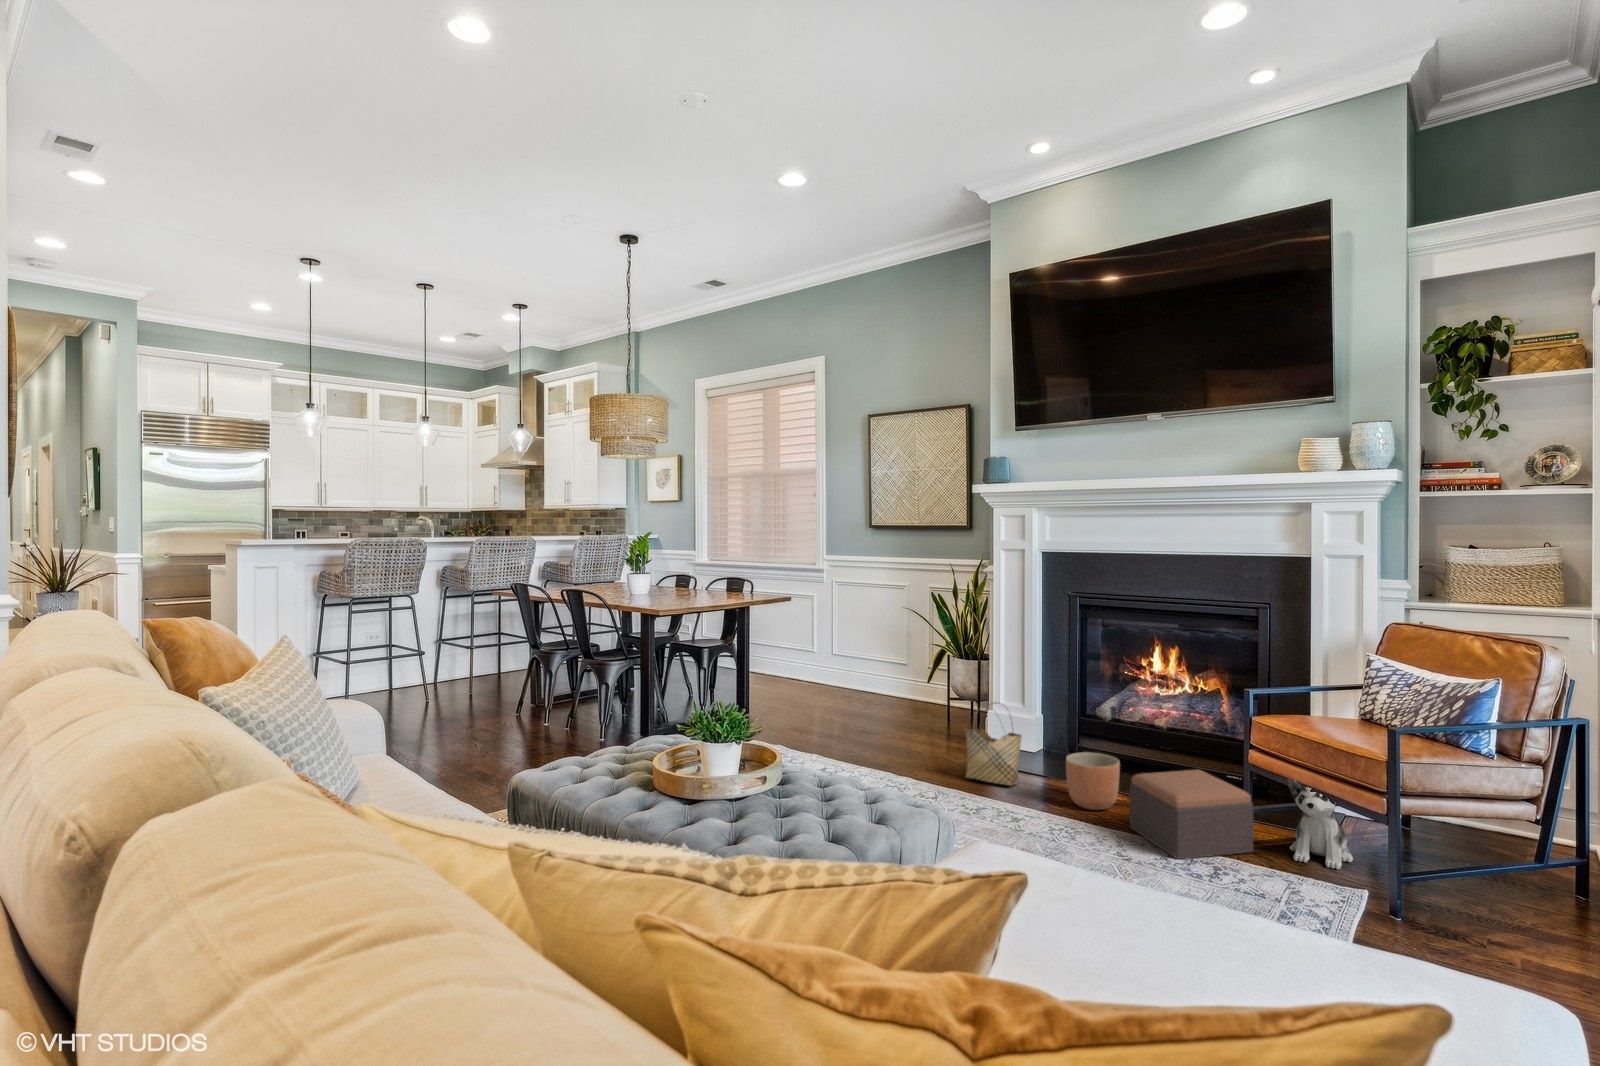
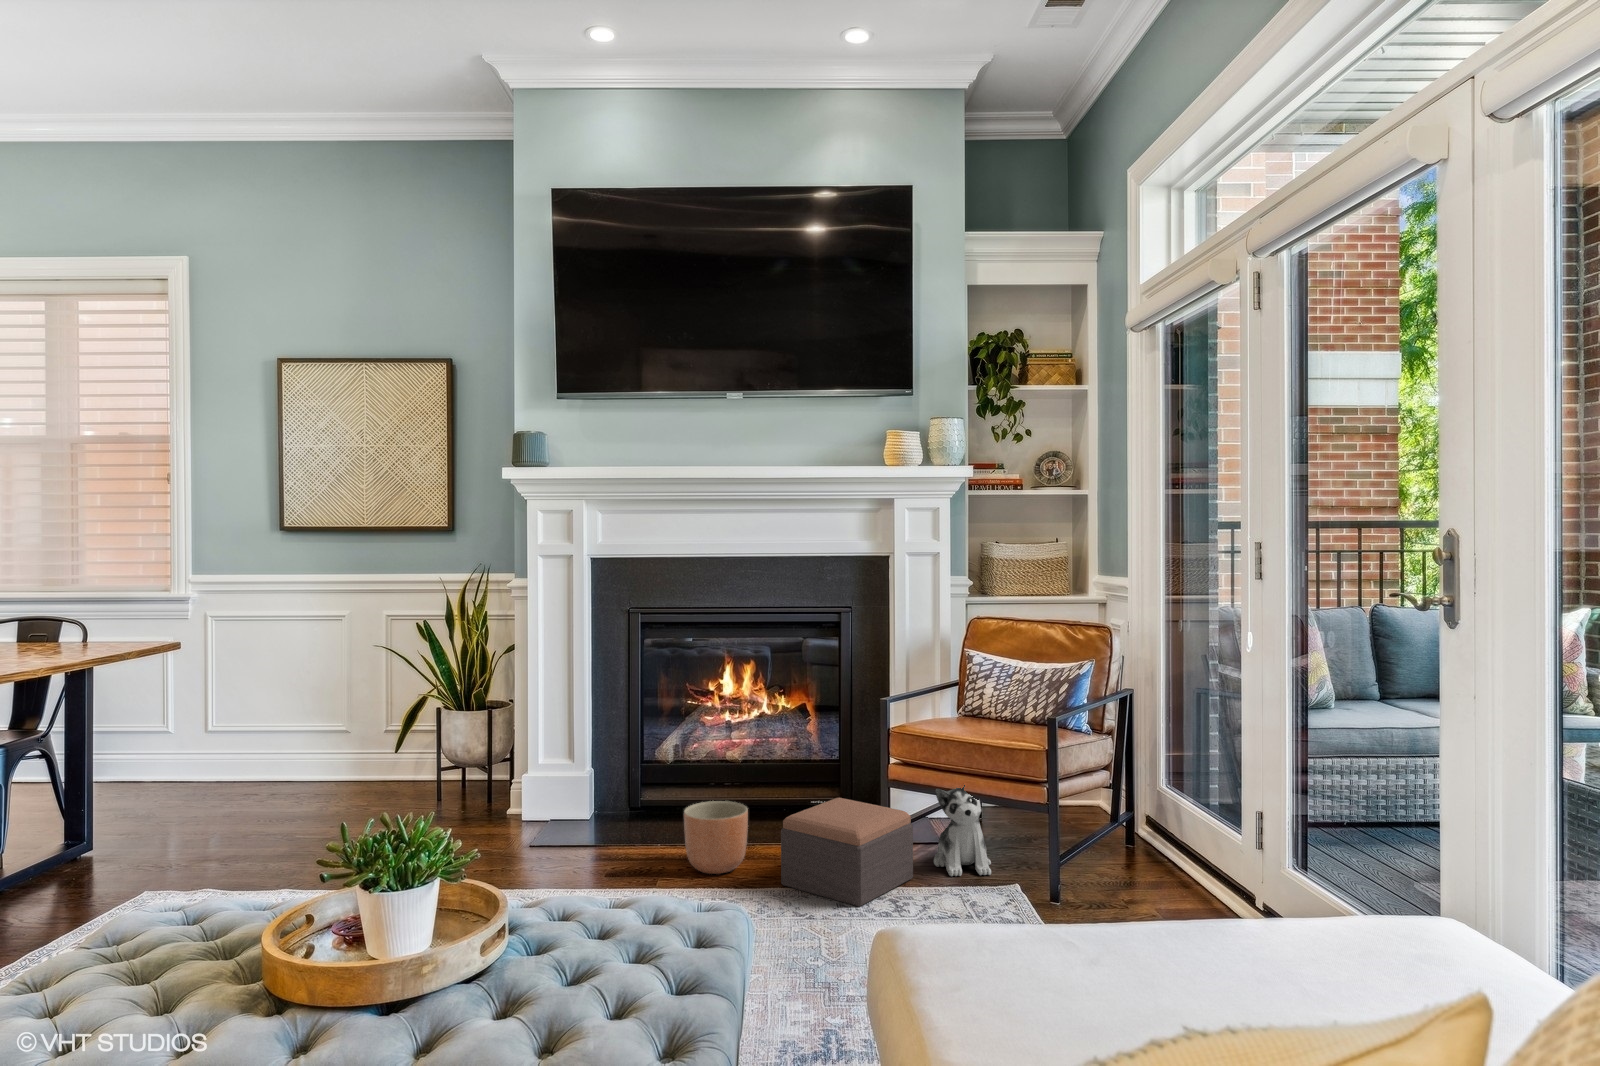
woven basket: present [965,703,1022,786] -> none [533,757,614,870]

